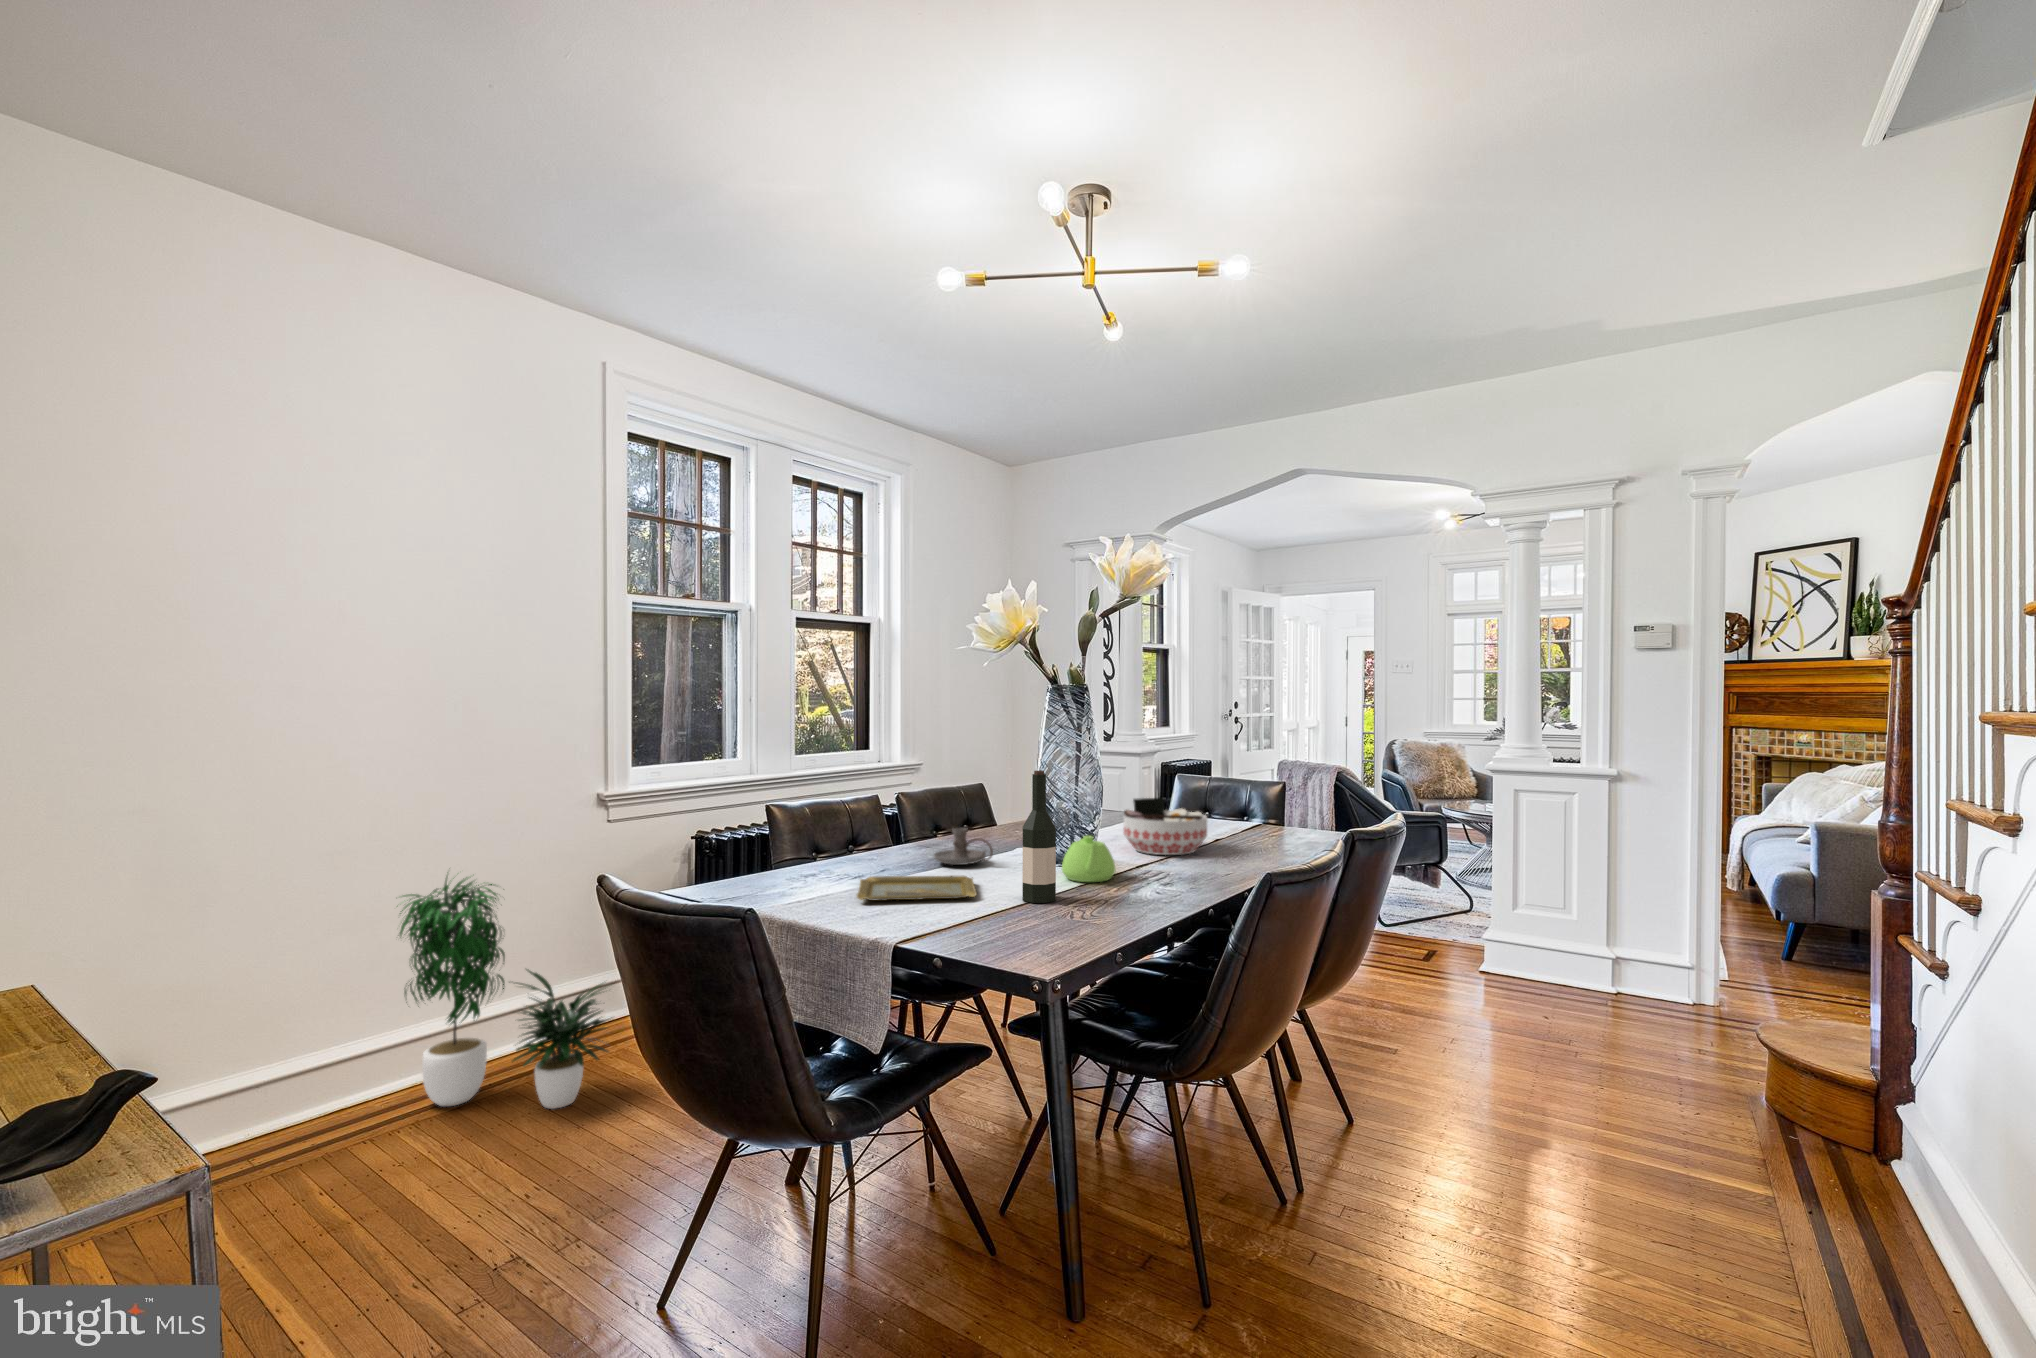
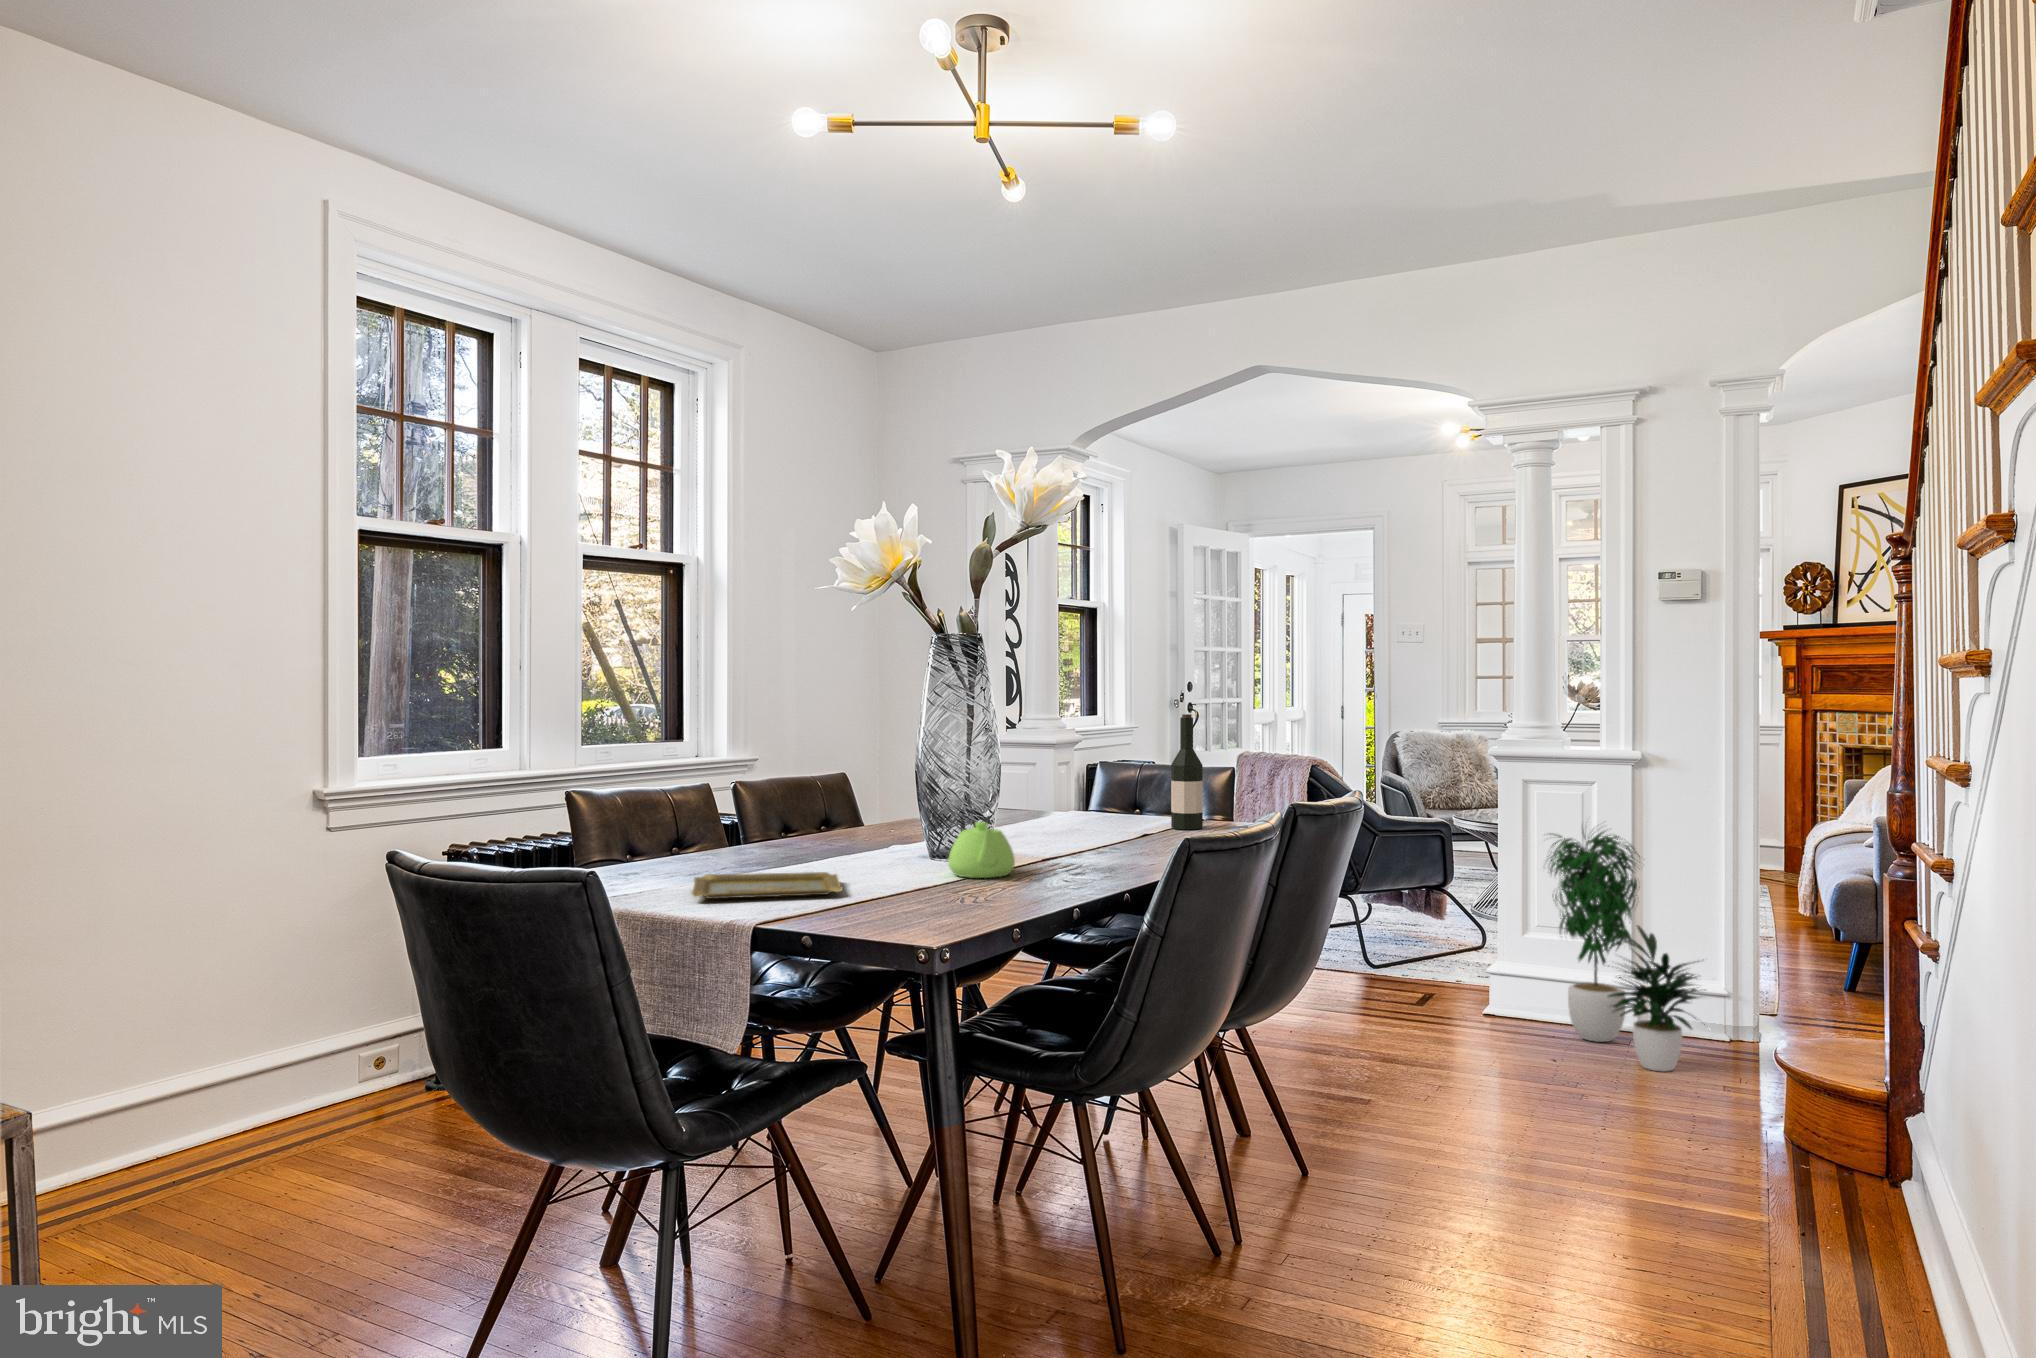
wine bottle: present [1022,771,1056,903] -> present [1171,714,1203,829]
bowl: present [1124,798,1207,855] -> none [1027,783,1132,851]
candle holder: present [934,828,993,865] -> none [785,819,862,865]
potted plant: present [400,877,611,1109] -> present [1547,829,1705,1071]

